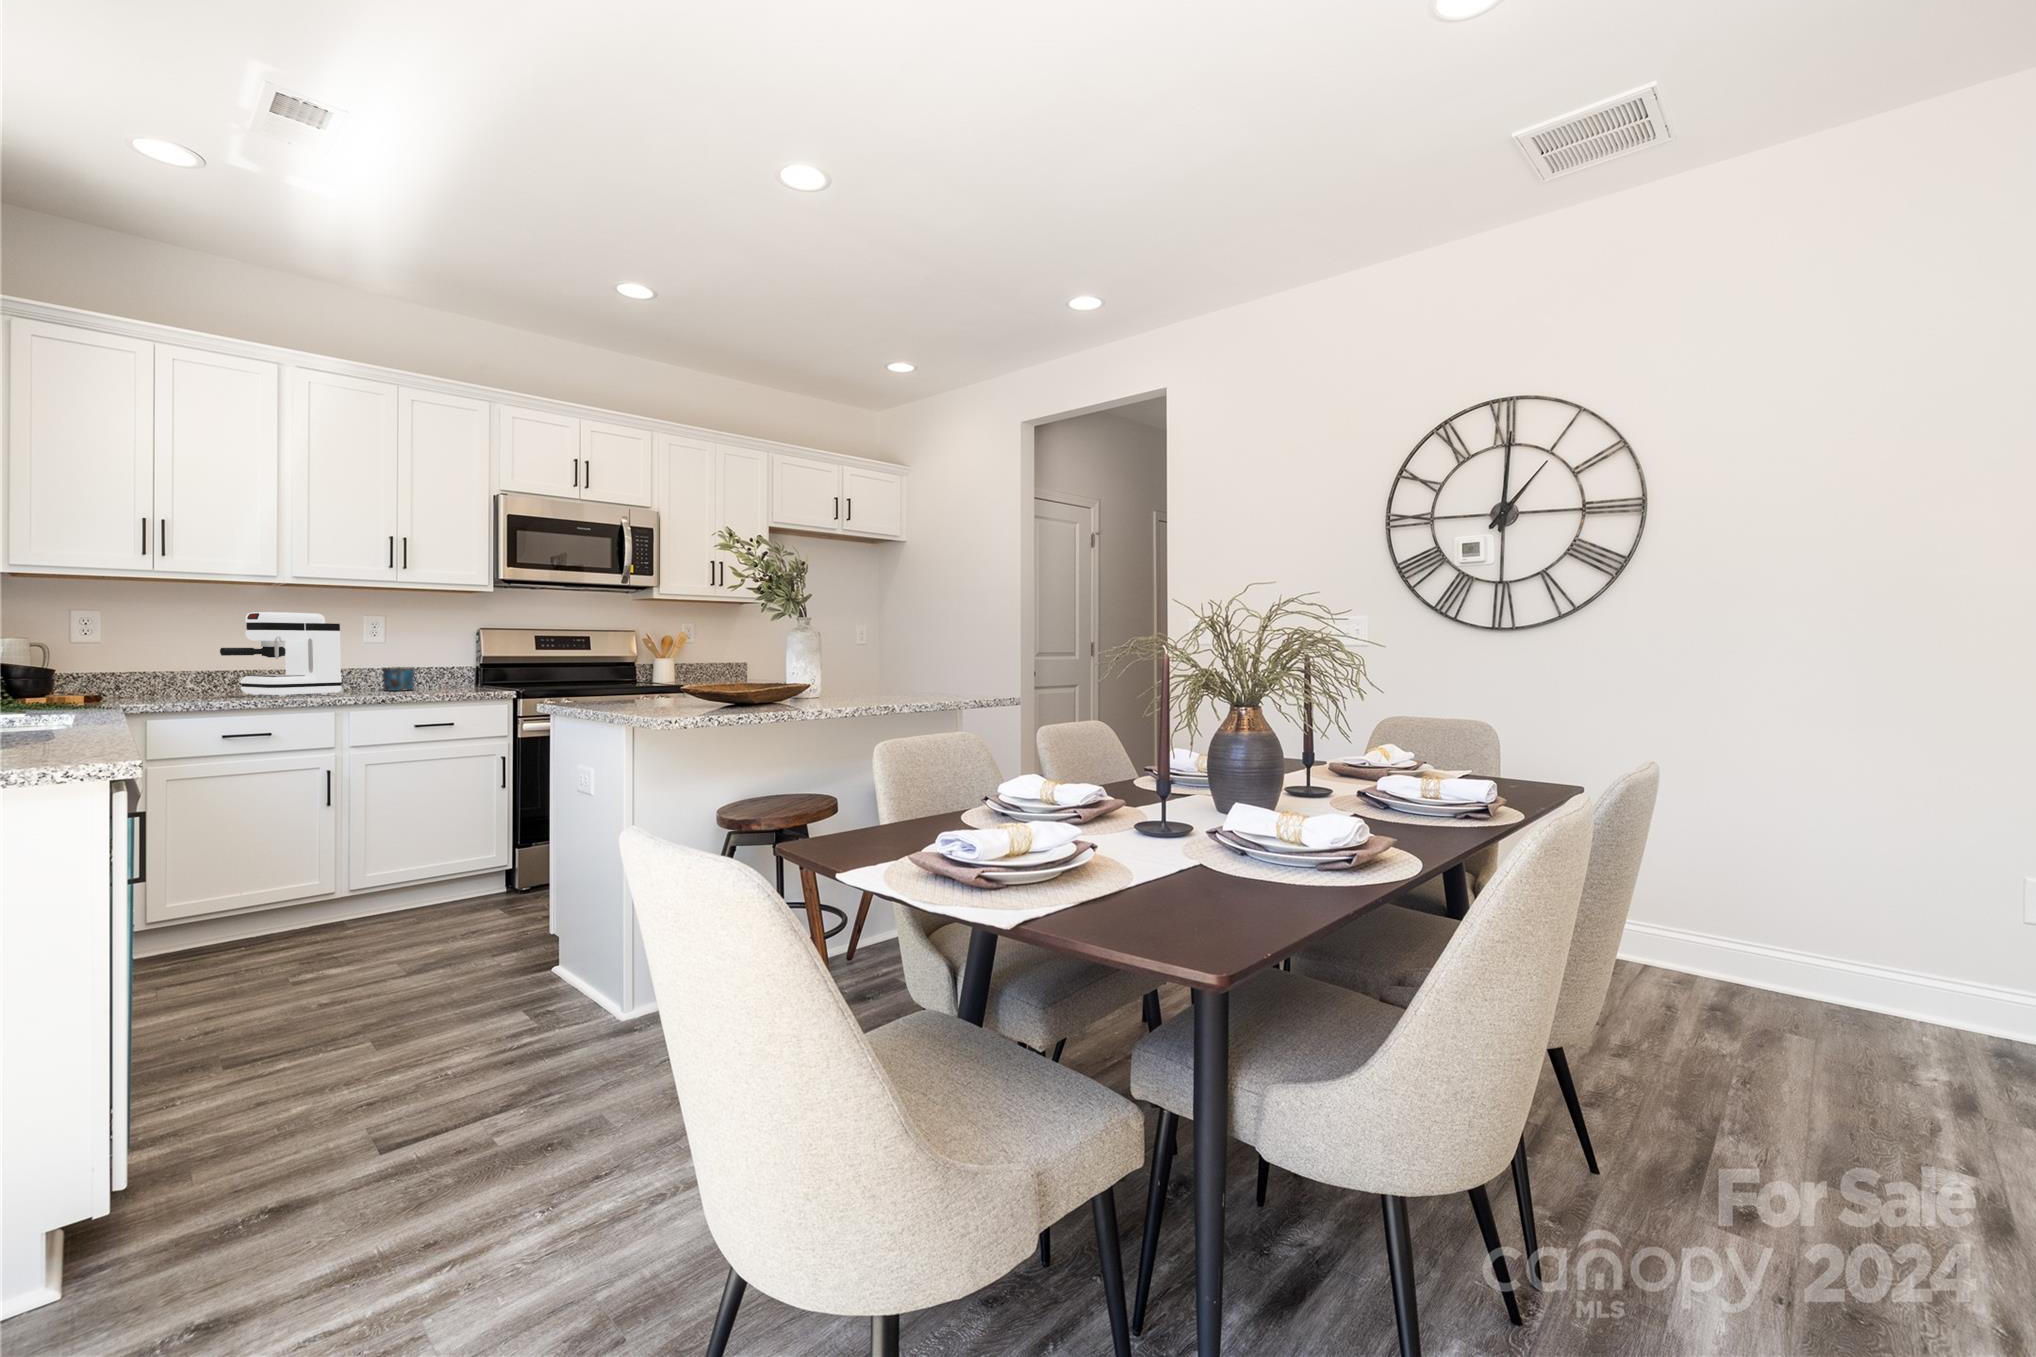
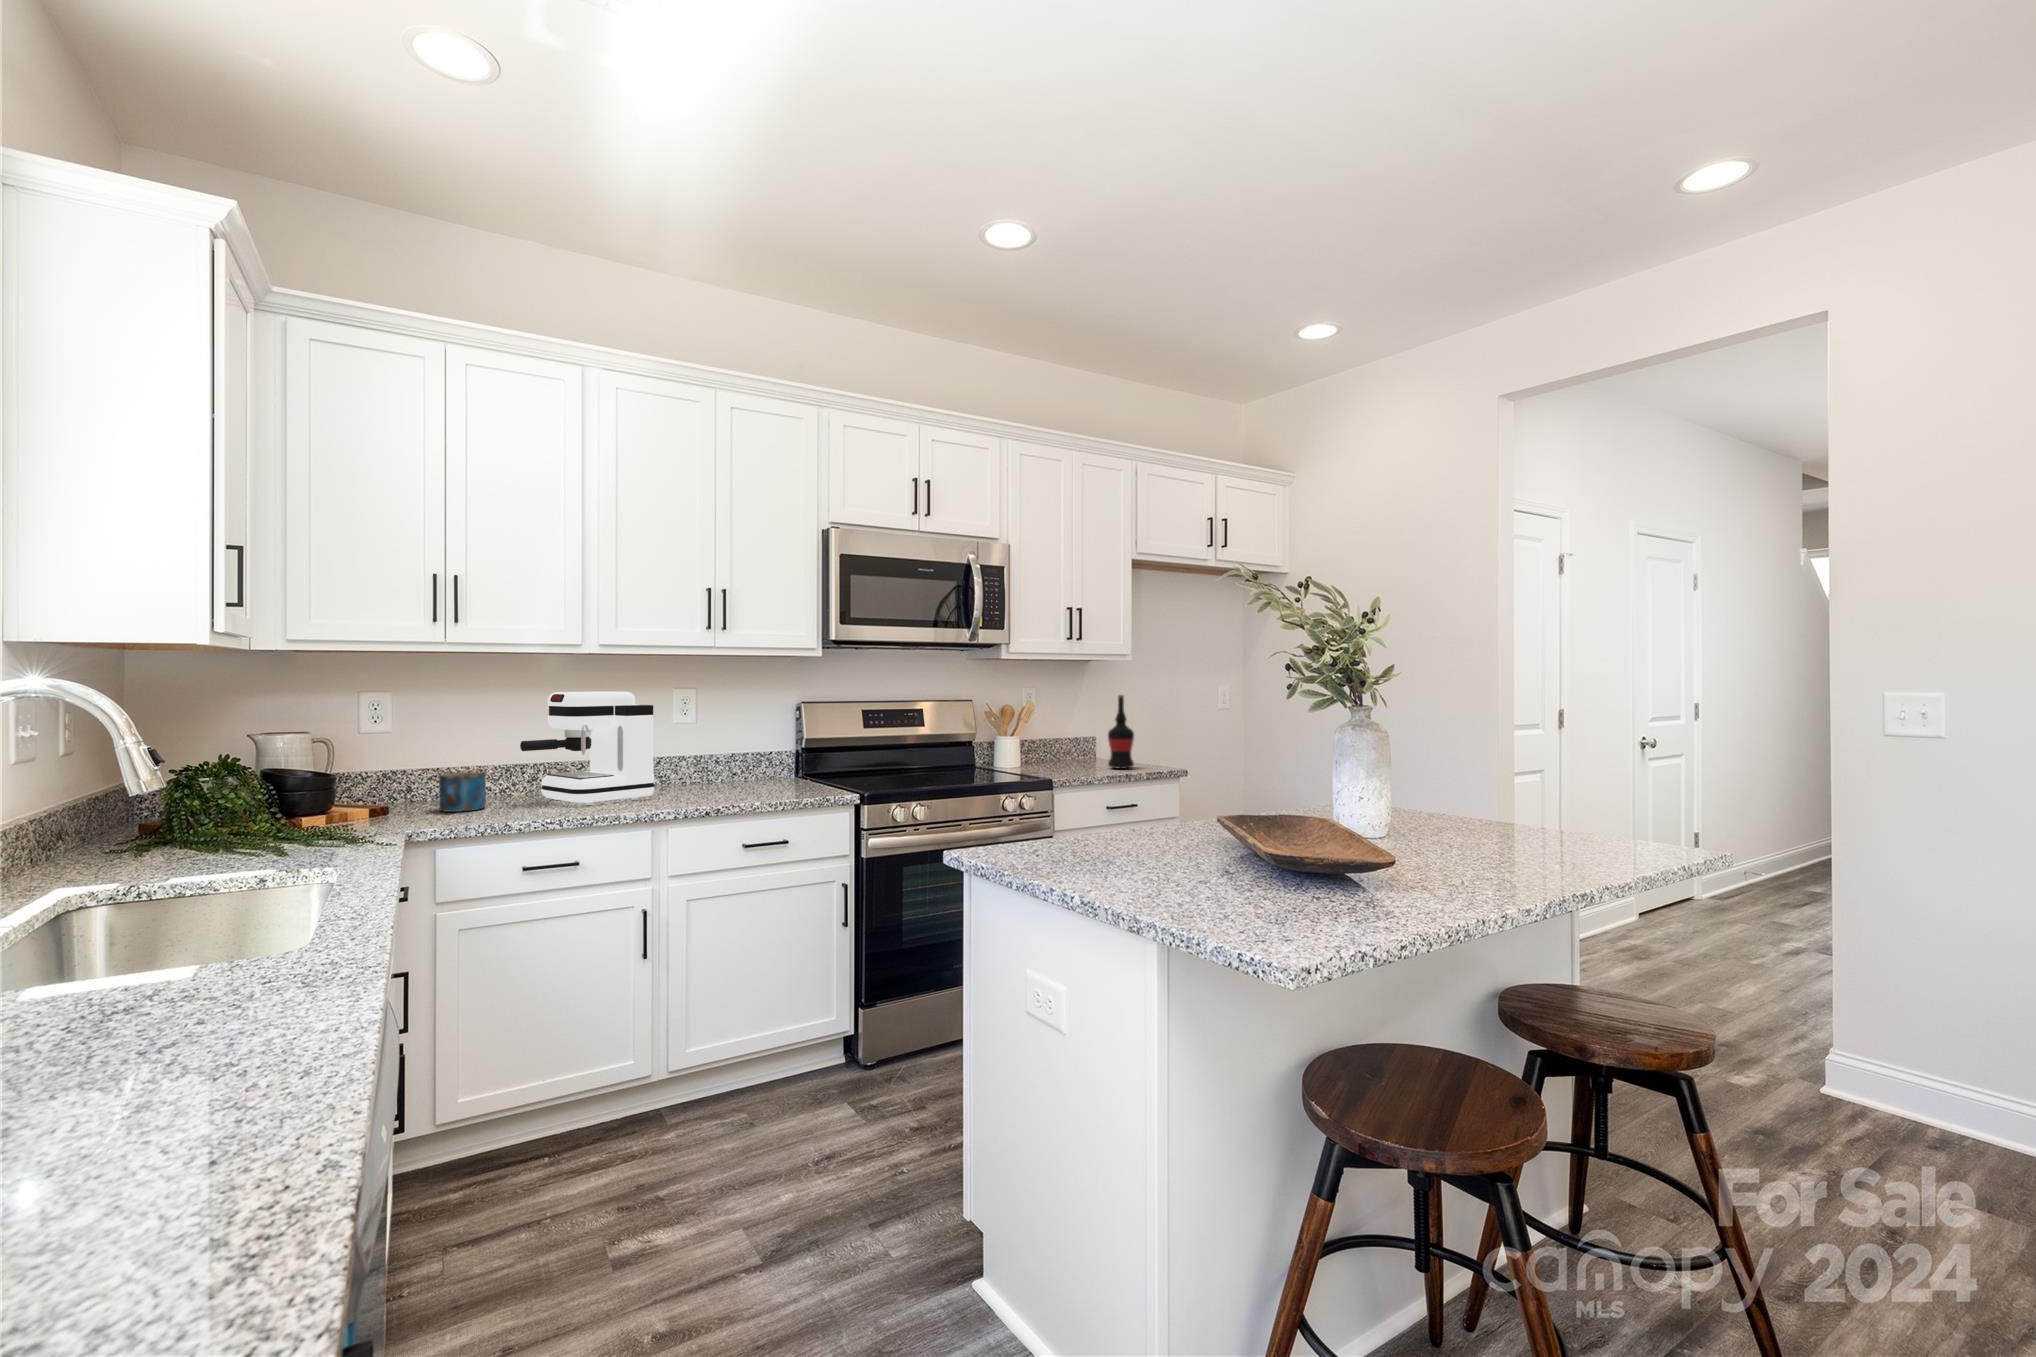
wine bottle: none [742,629,763,683] -> present [1108,695,1134,769]
mug: present [383,667,415,691] -> present [438,772,487,812]

